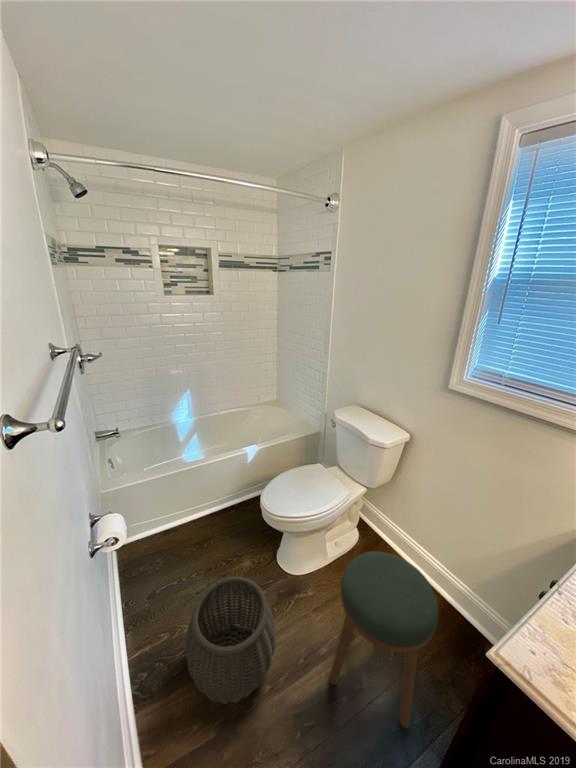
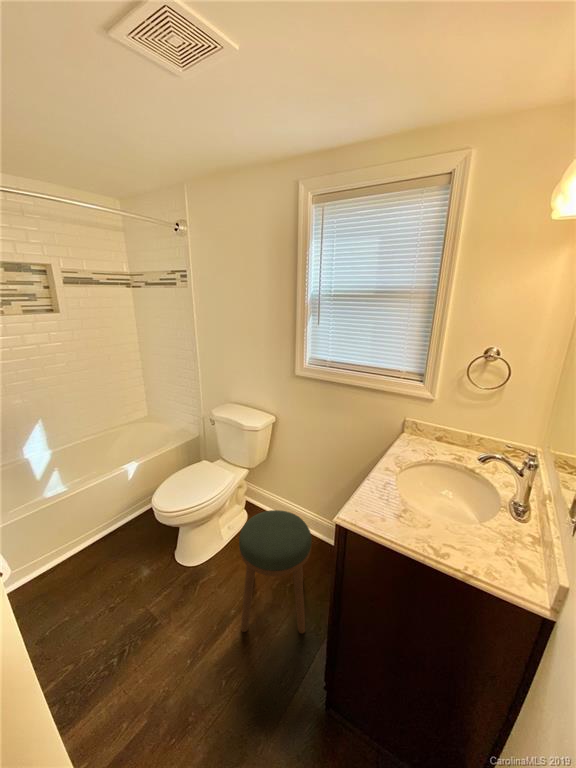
woven basket: present [185,577,276,704] -> none [96,575,191,699]

